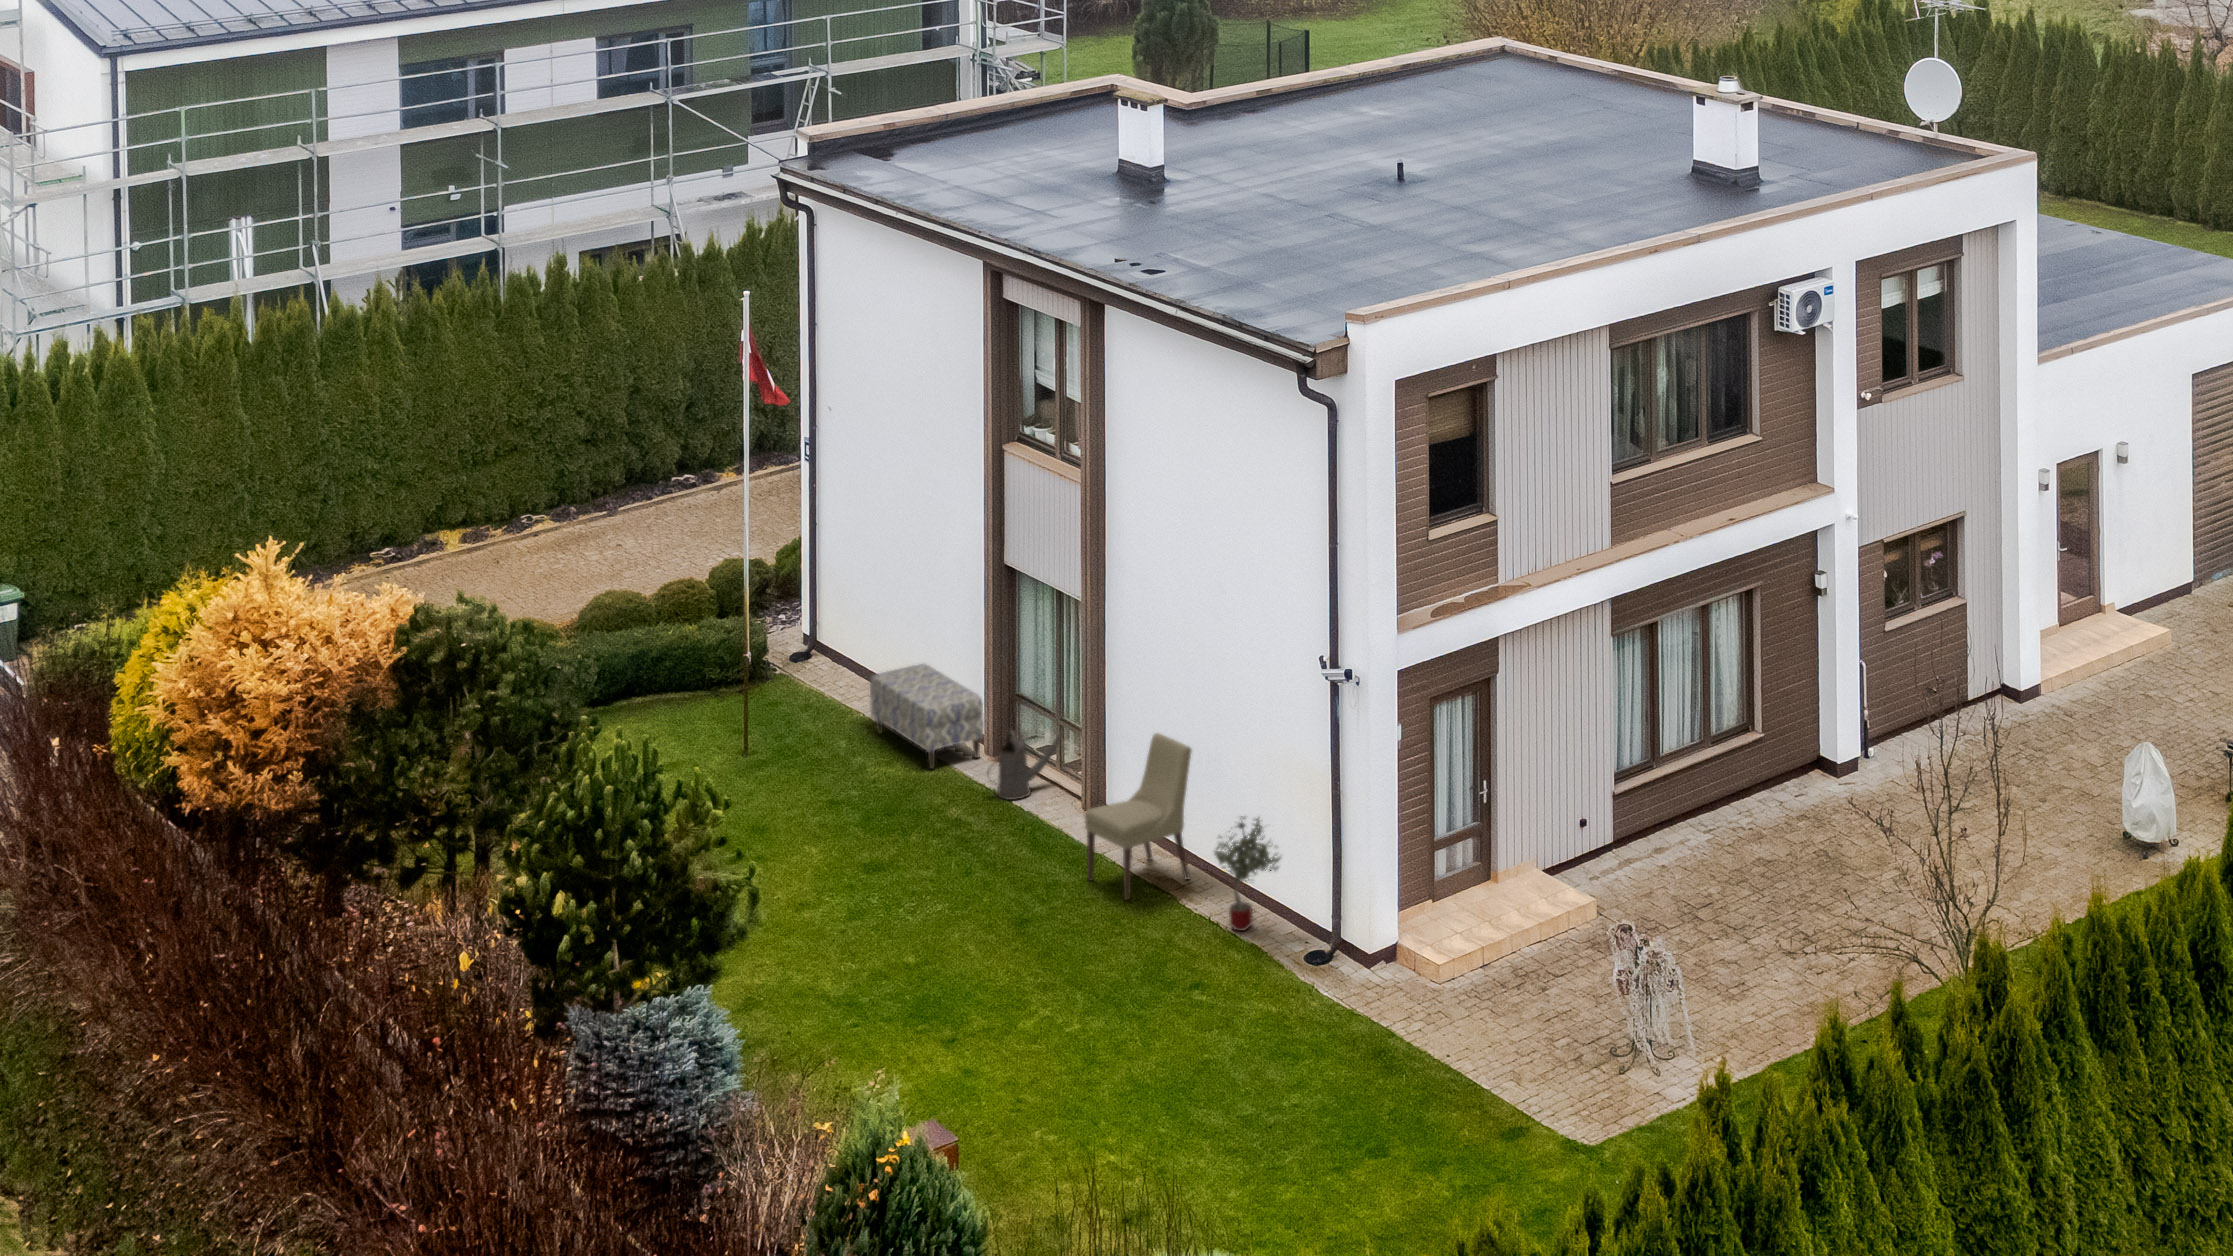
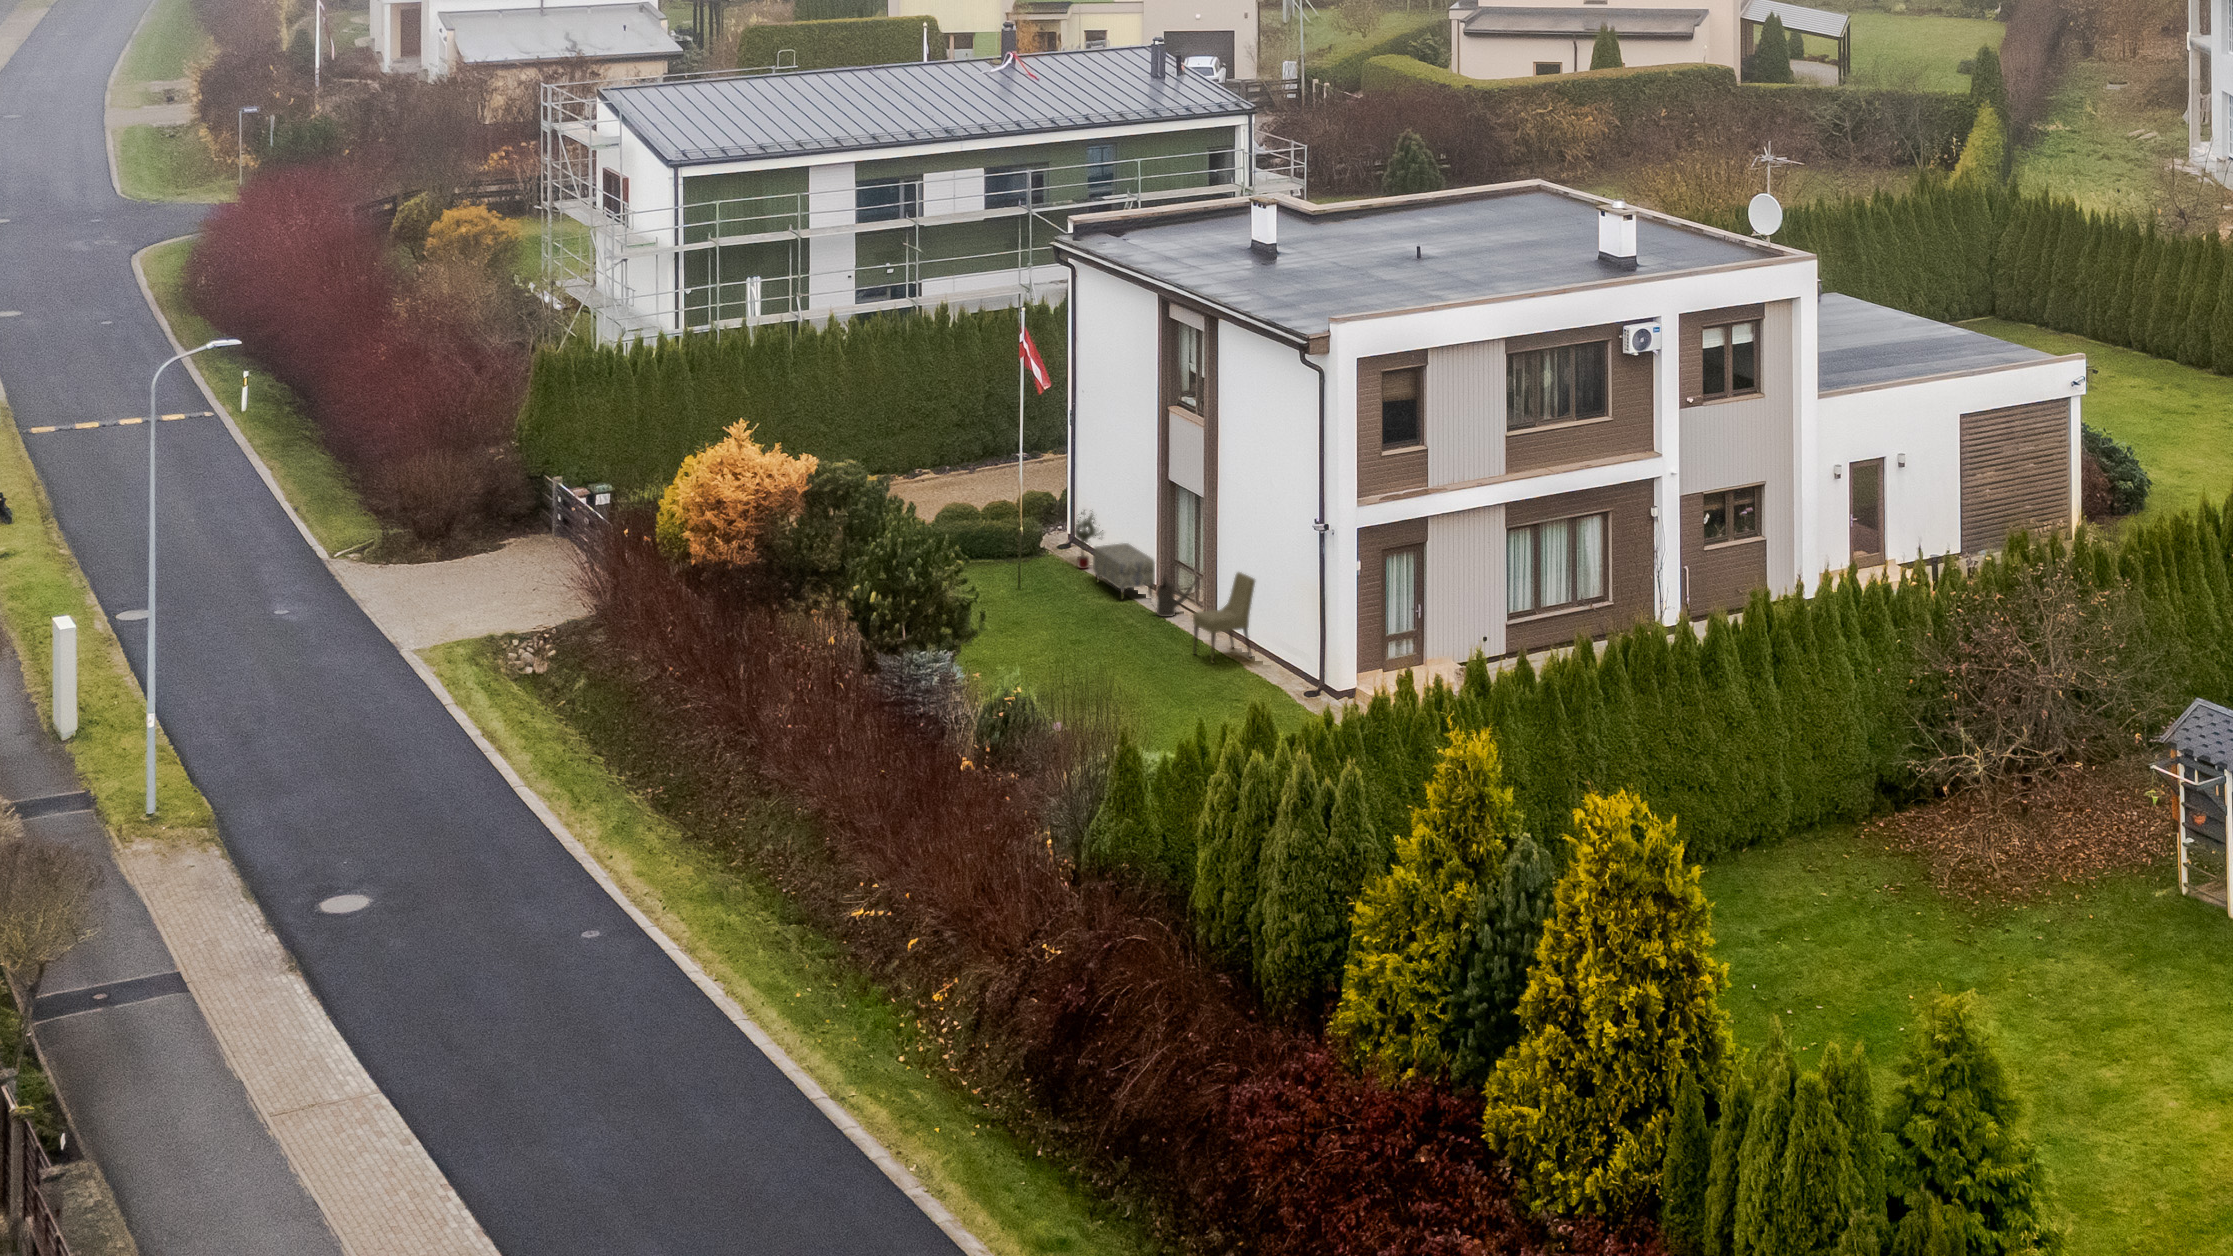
potted tree: present [1214,816,1280,931] -> present [1075,510,1103,569]

